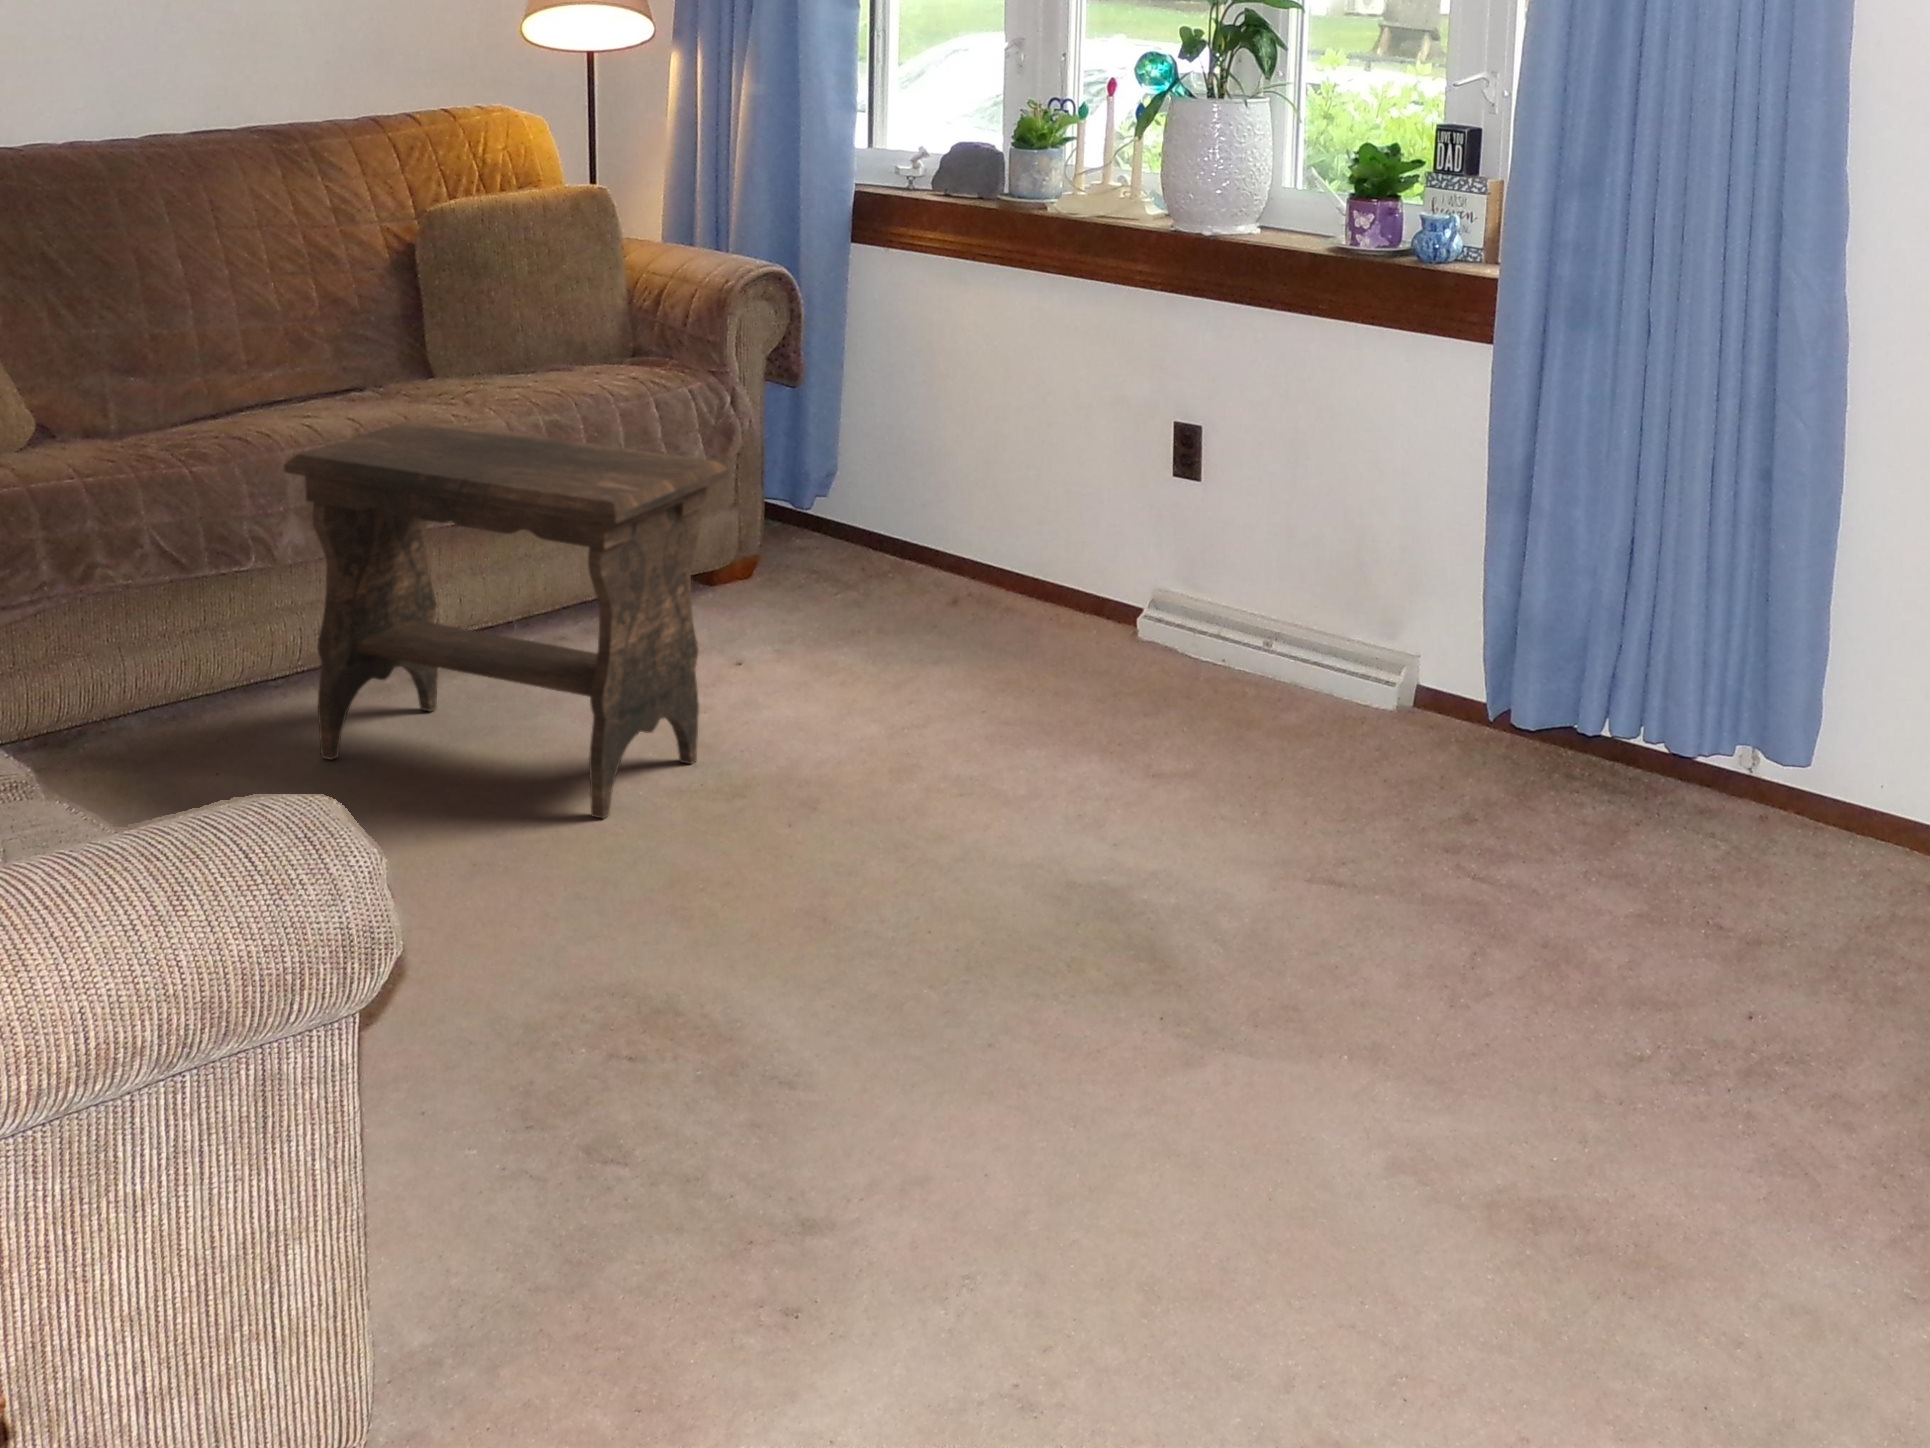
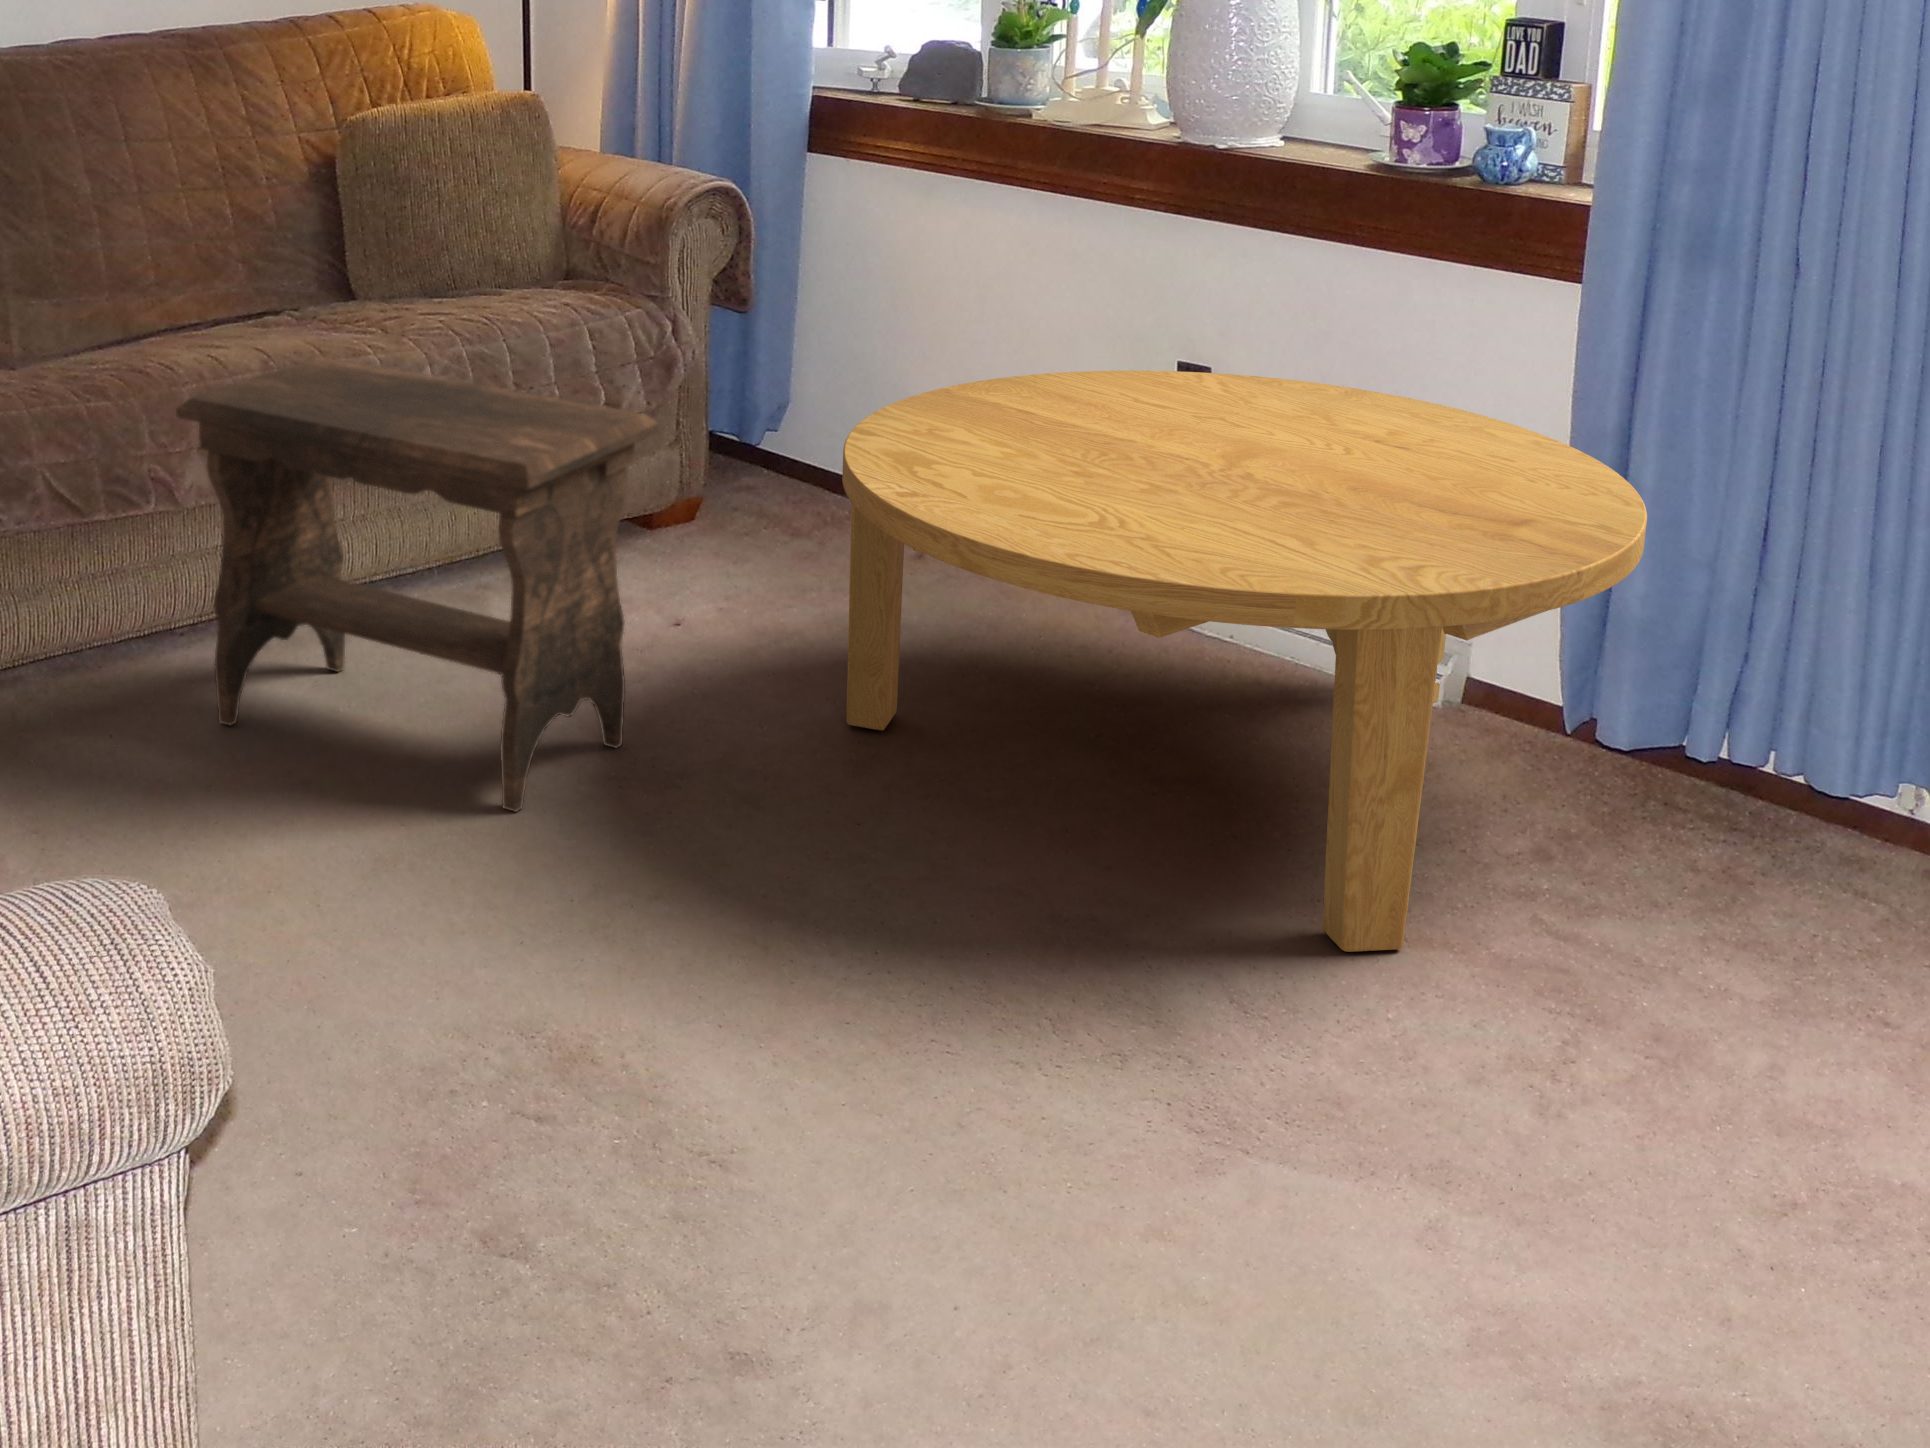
coffee table: none [891,425,1539,890] -> present [842,371,1647,952]

